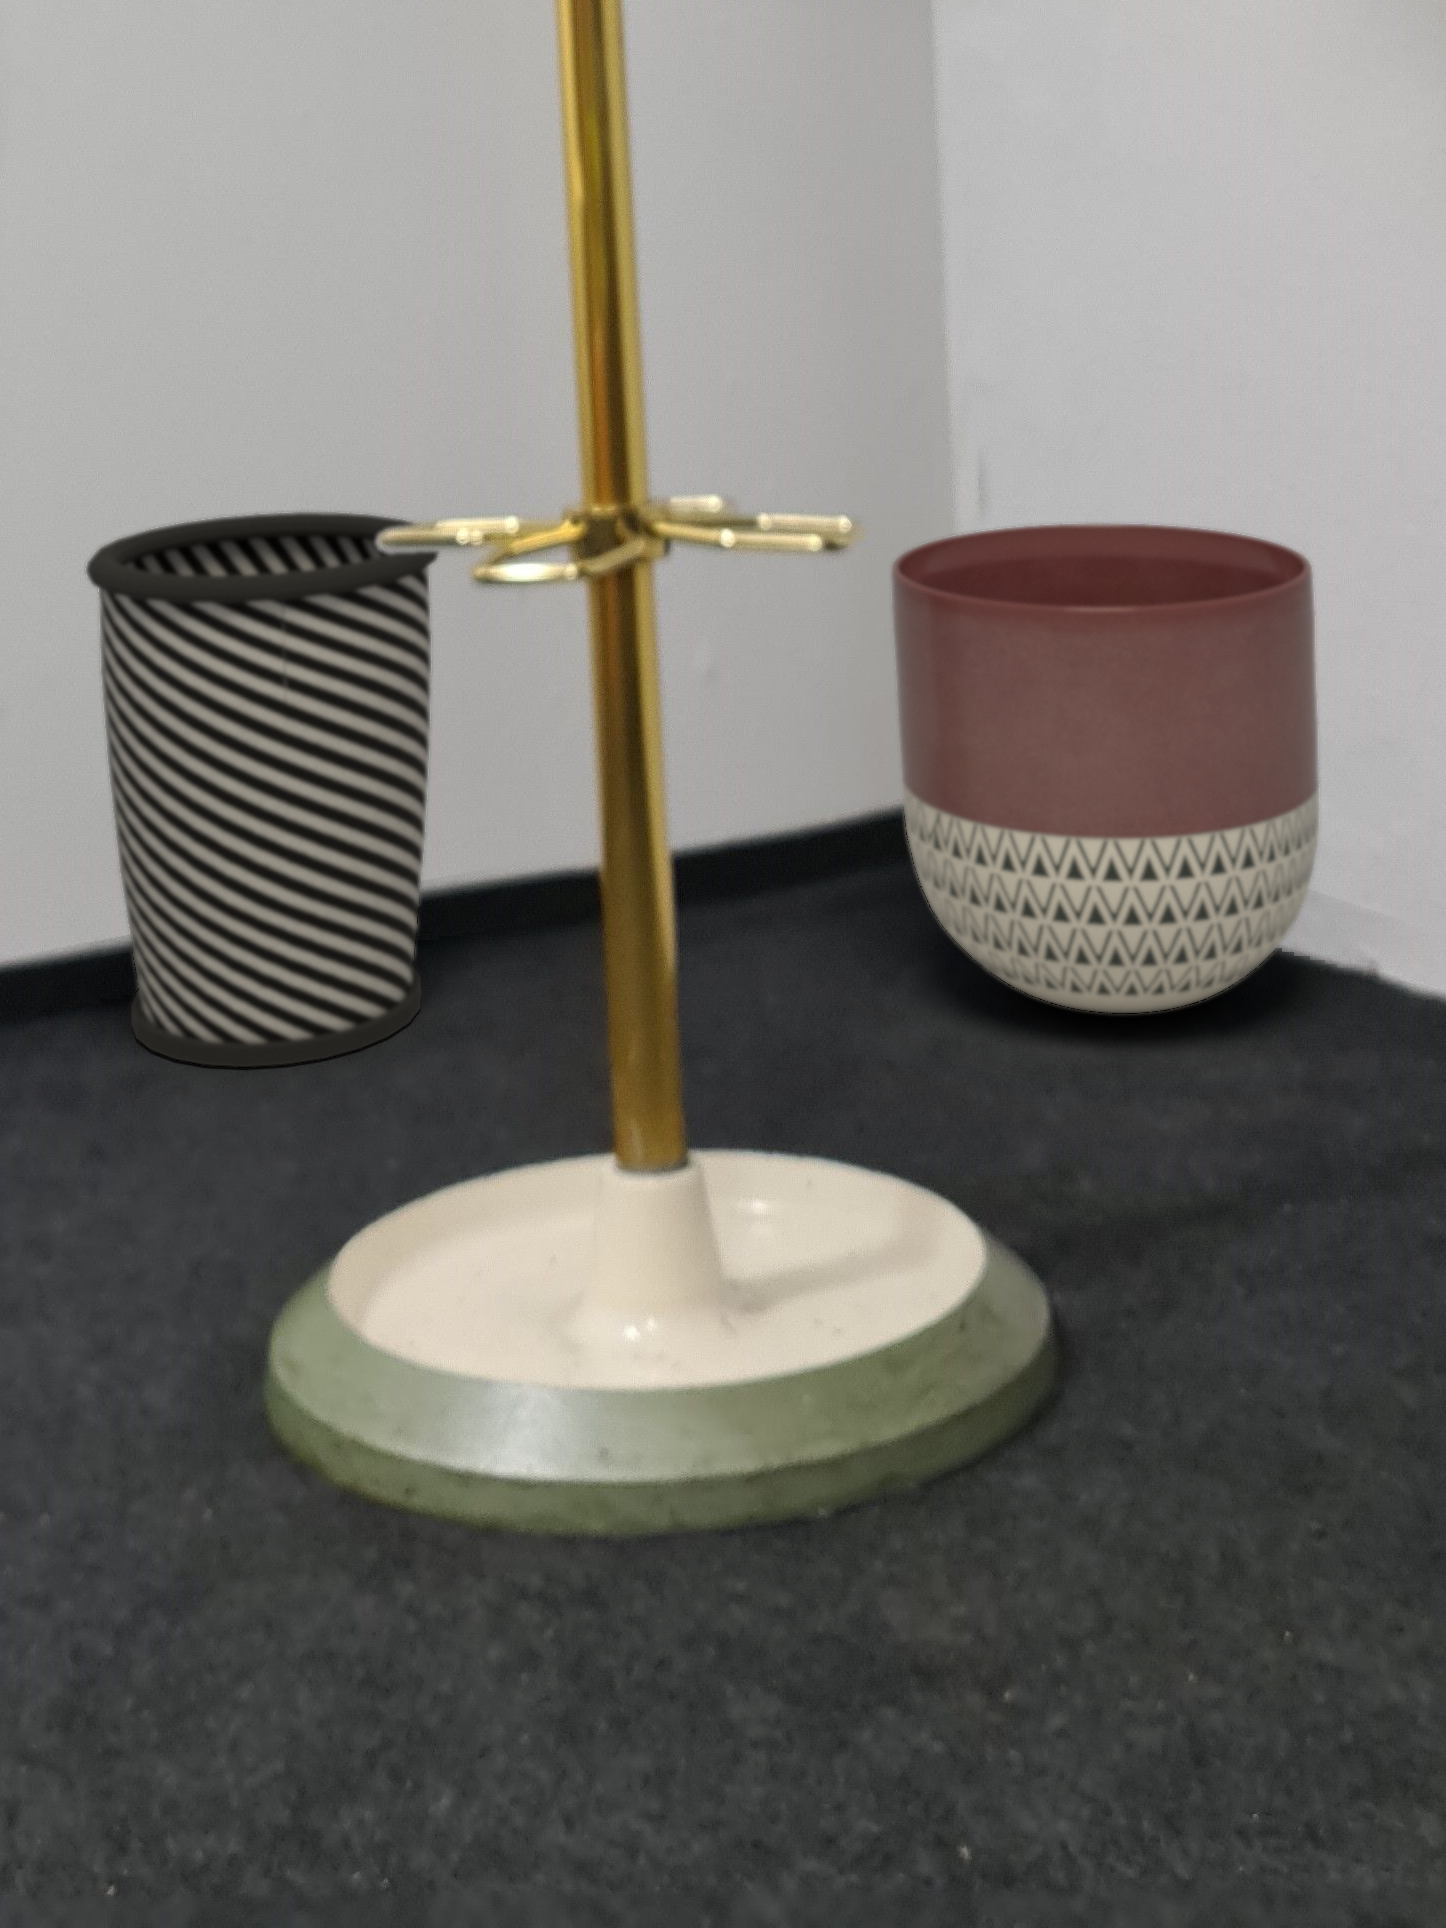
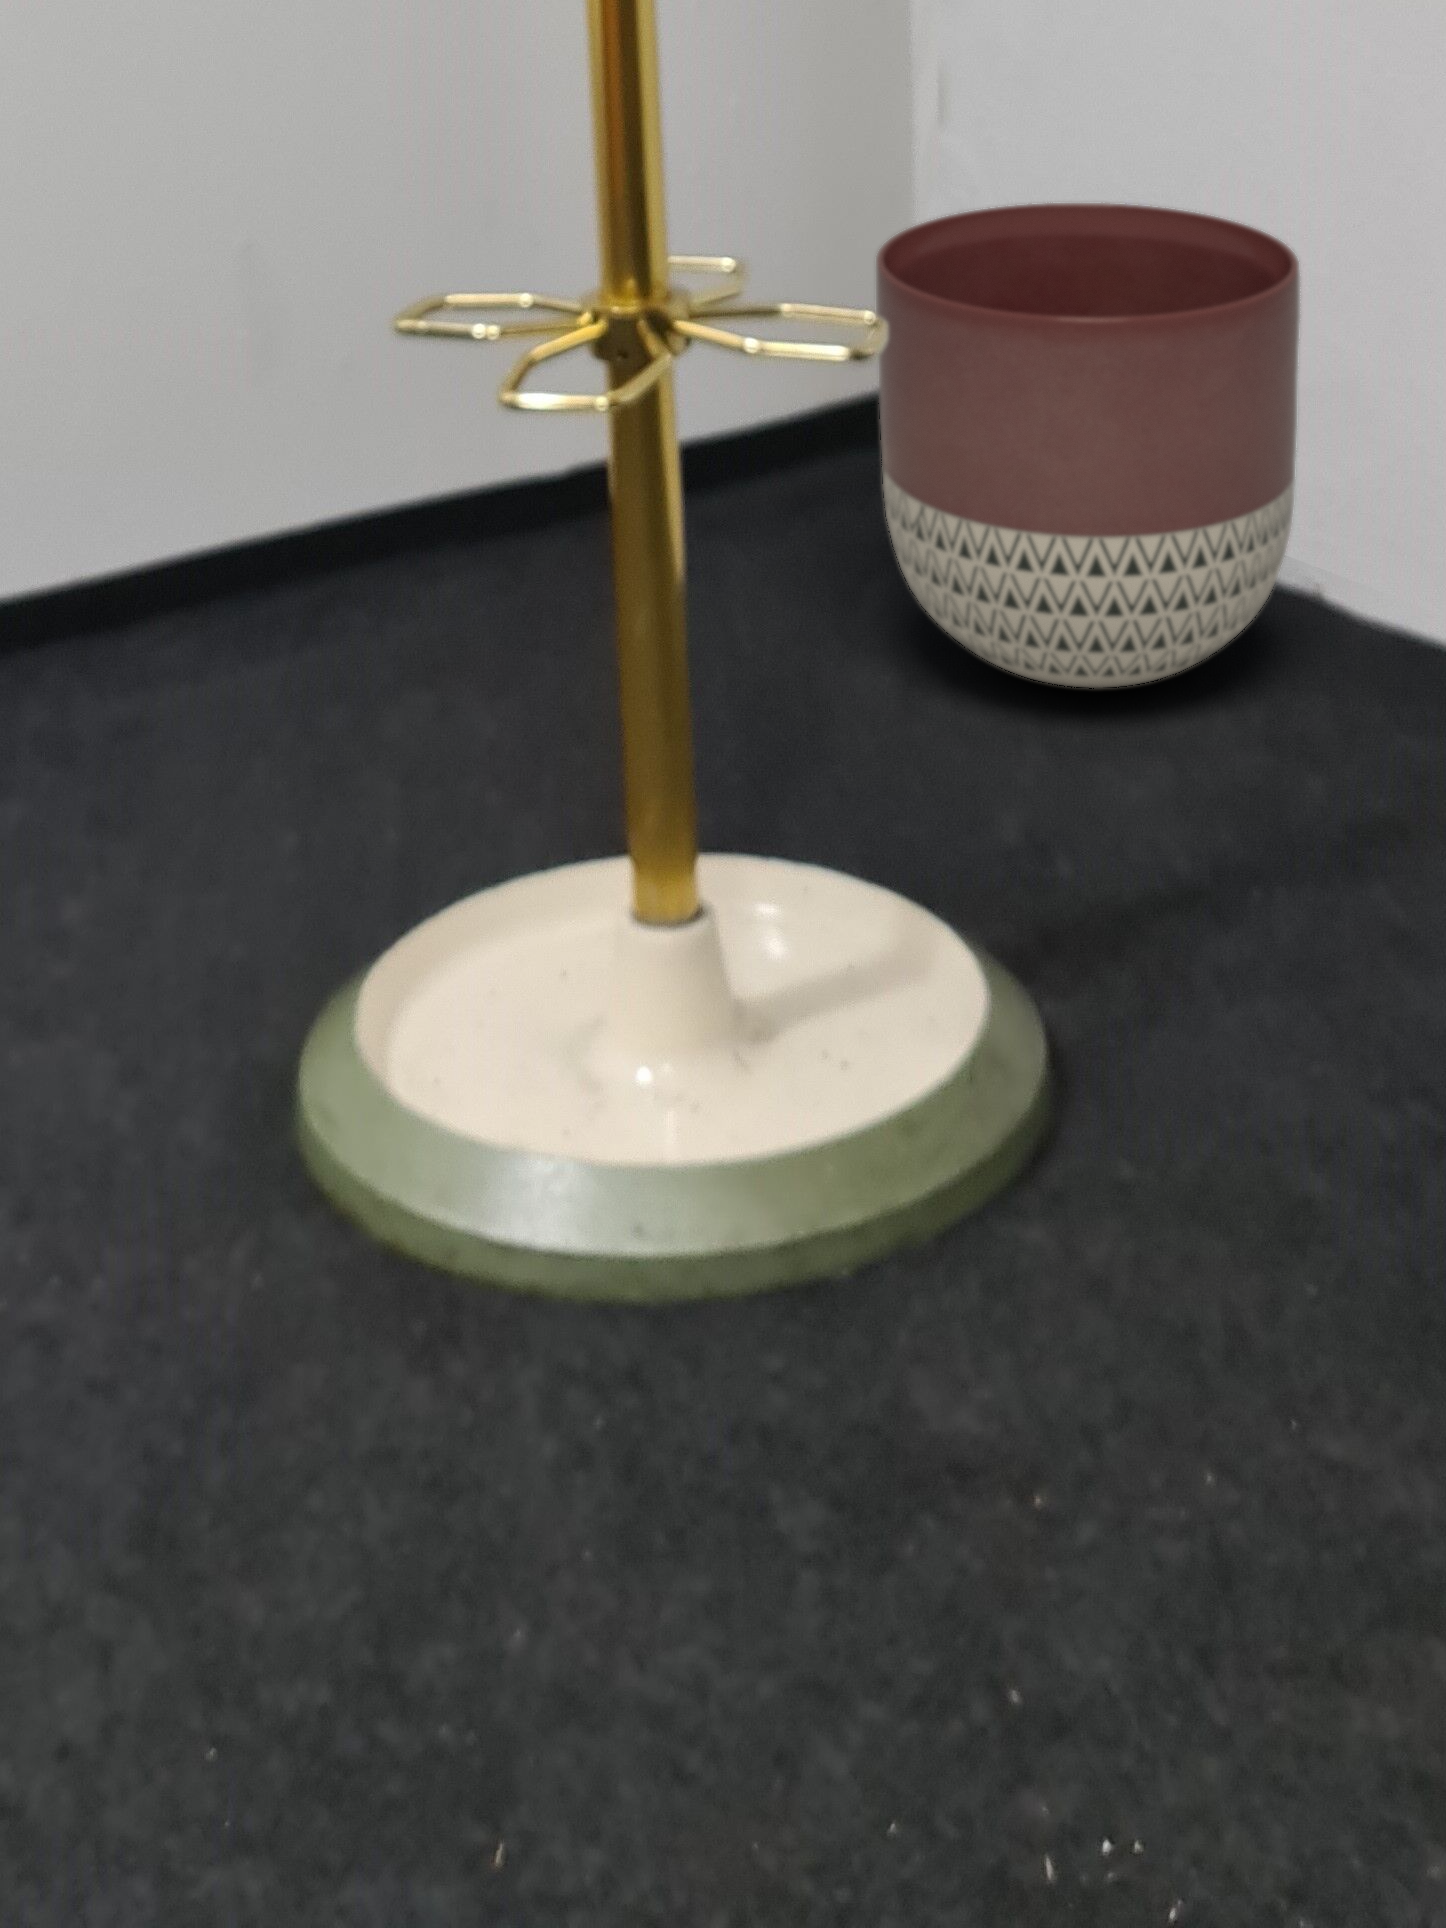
wastebasket: present [86,512,438,1067] -> none [50,199,414,755]

